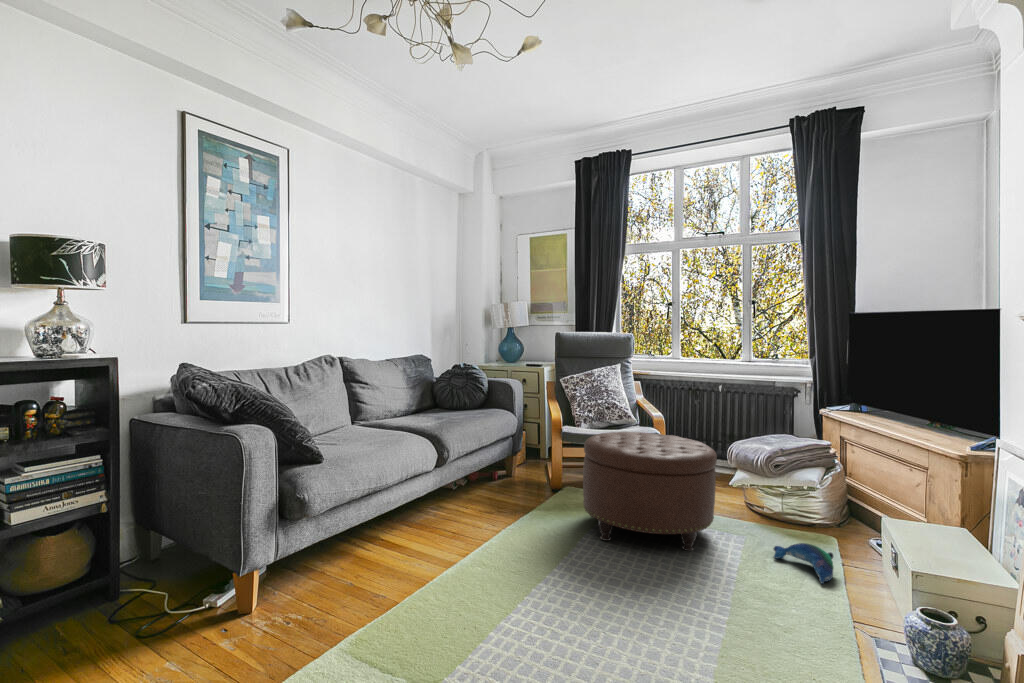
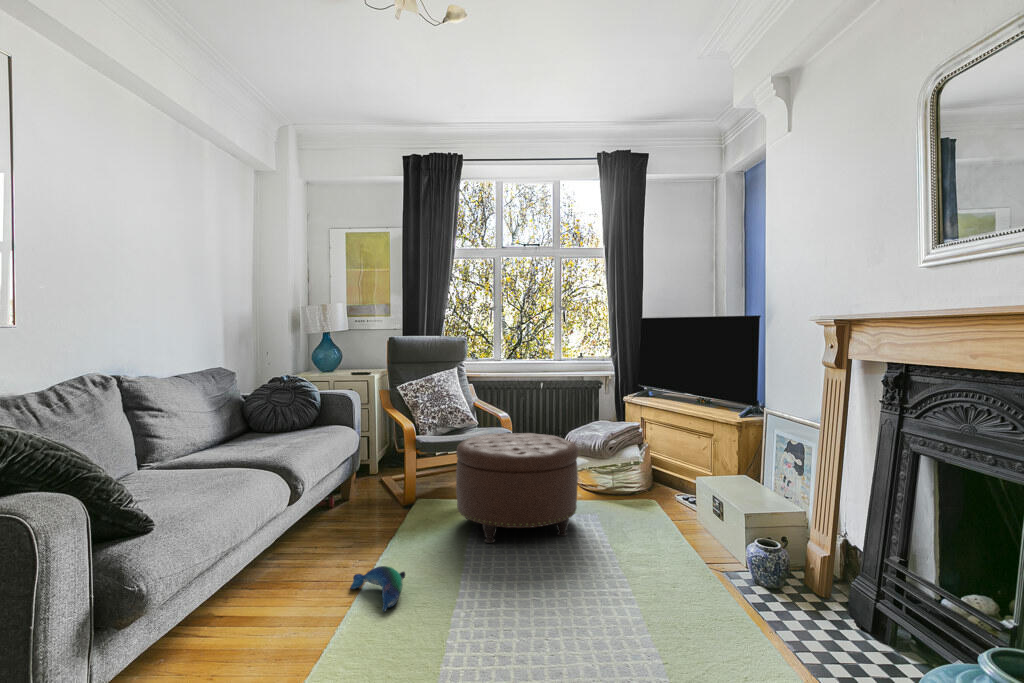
plush toy: present [774,543,834,584] -> present [350,566,405,612]

